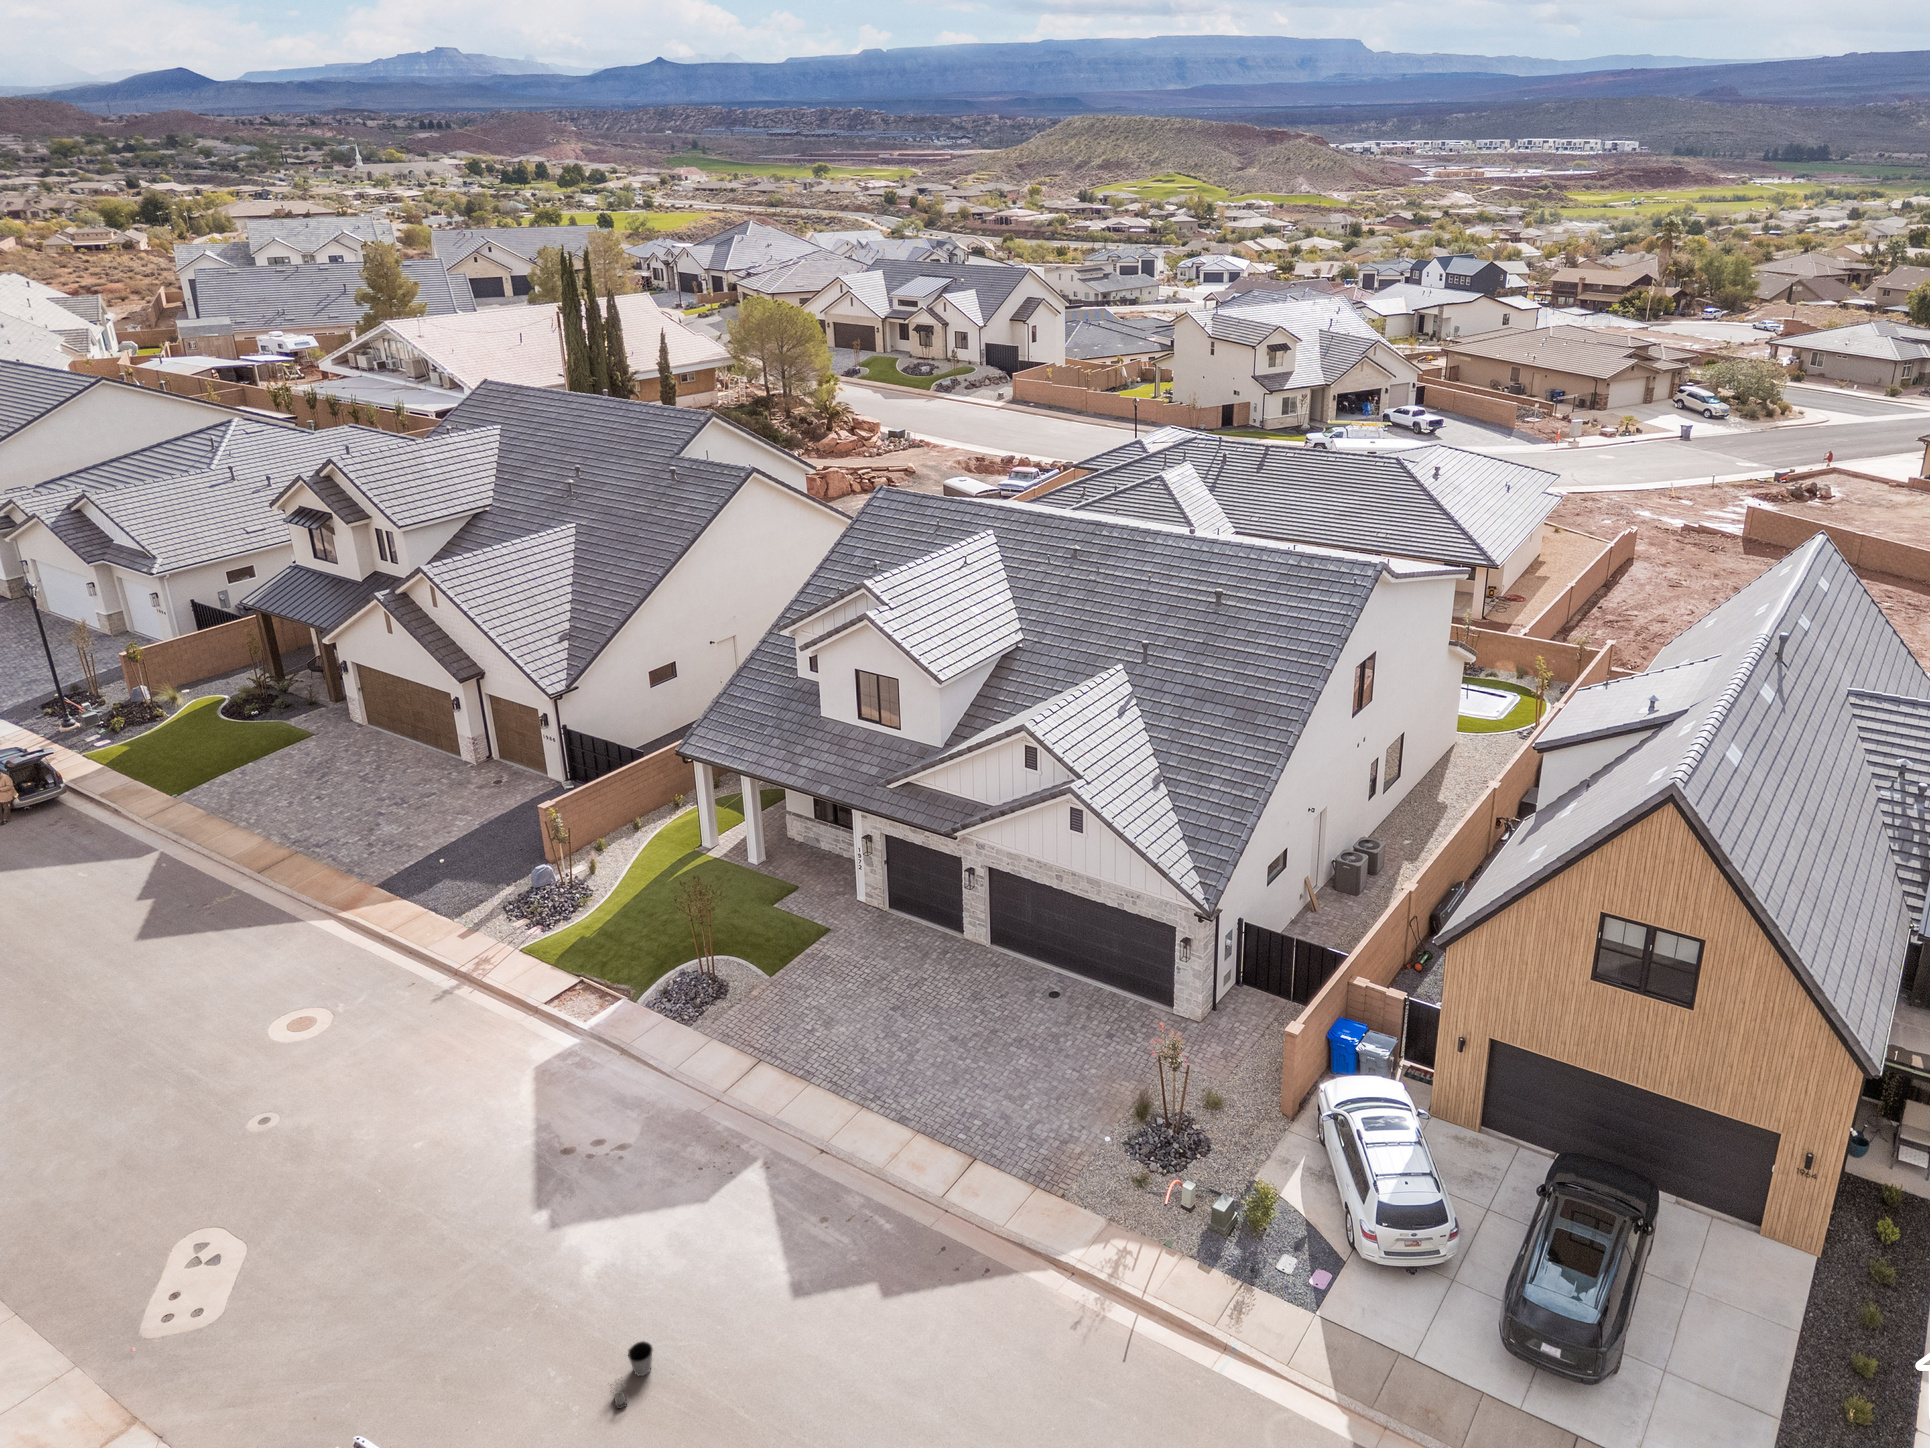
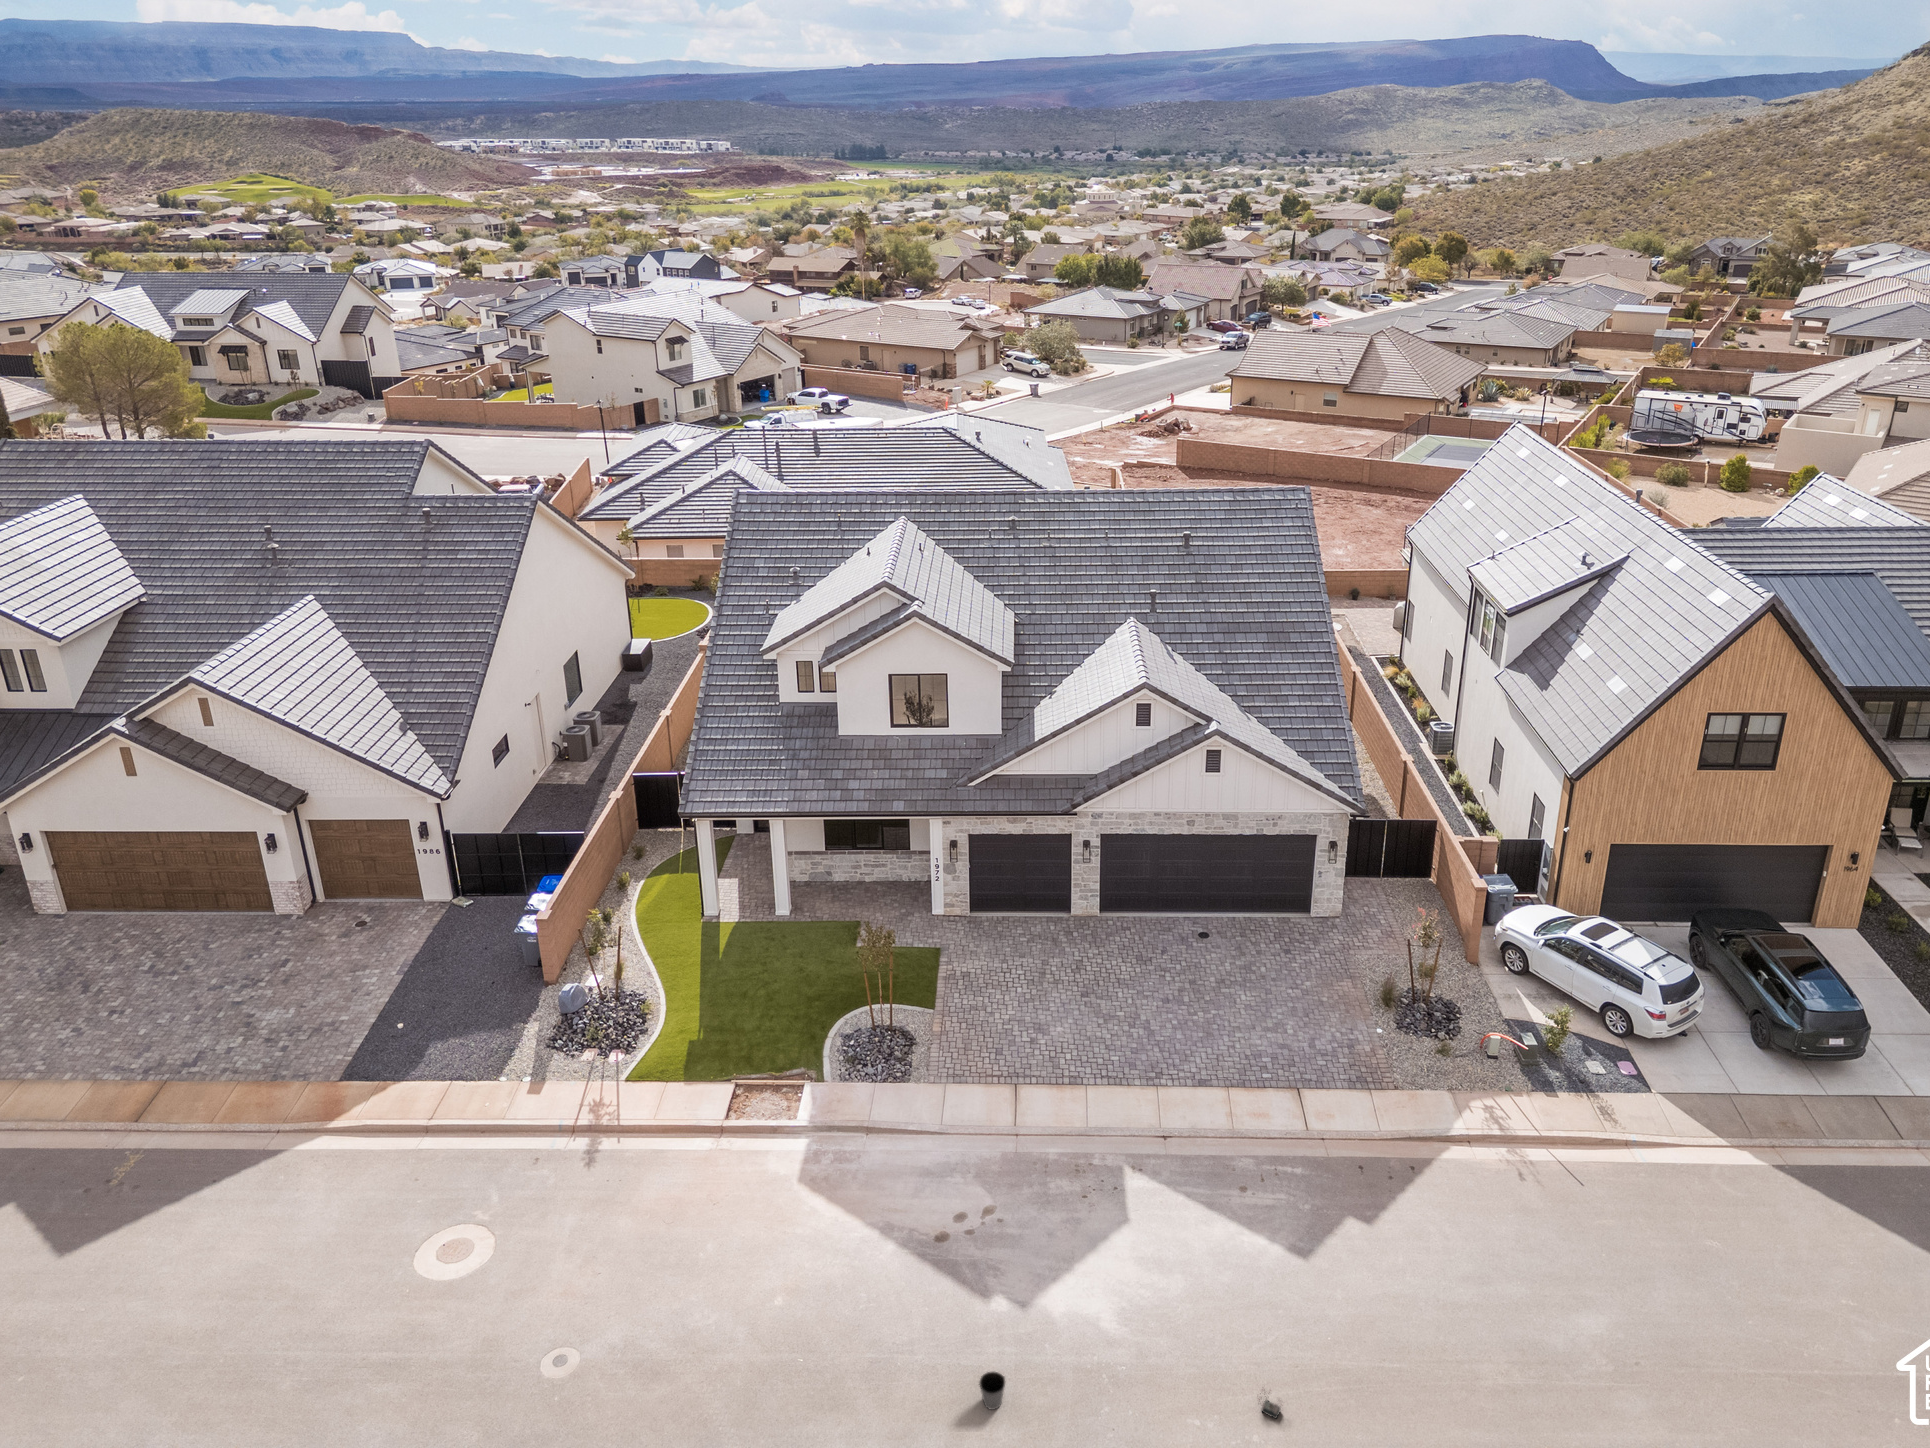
bucket: present [628,1341,653,1376] -> present [979,1372,1005,1410]

